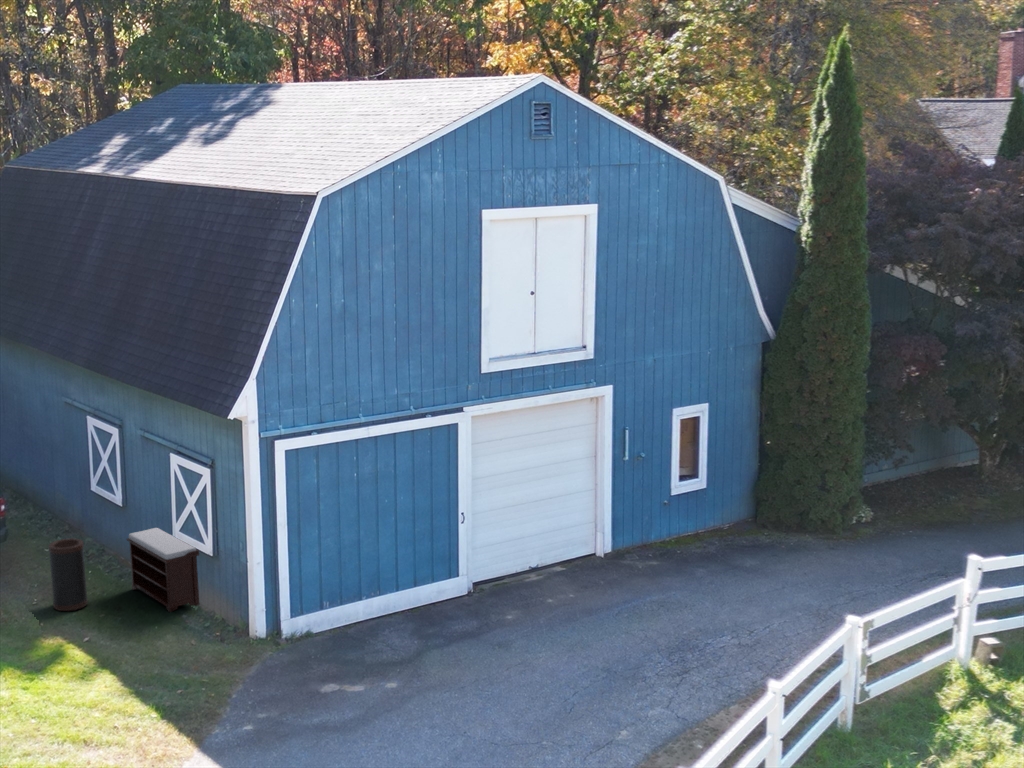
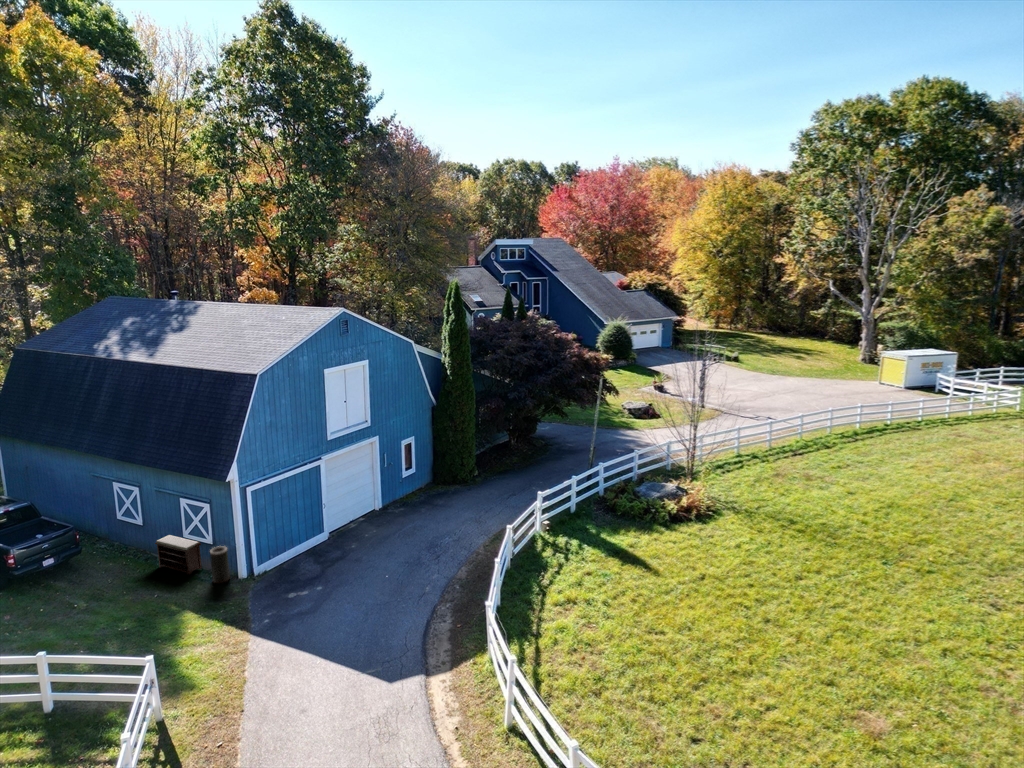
trash can: present [48,538,88,611] -> present [210,546,230,583]

